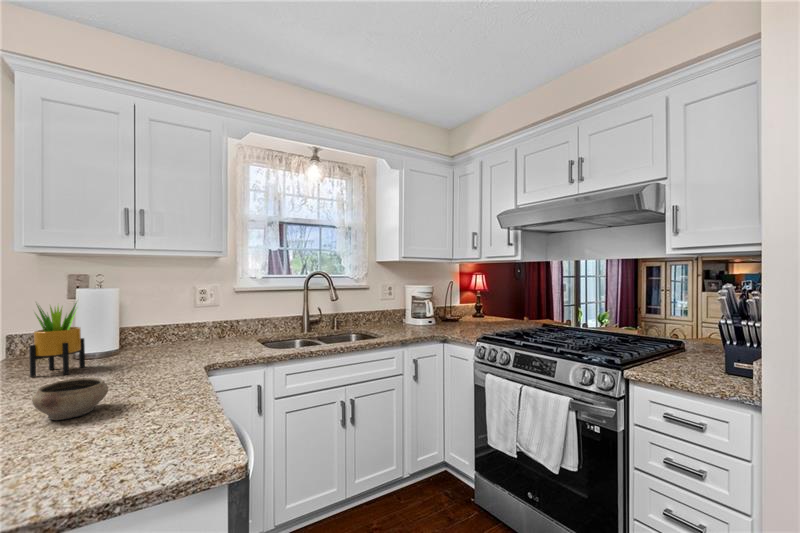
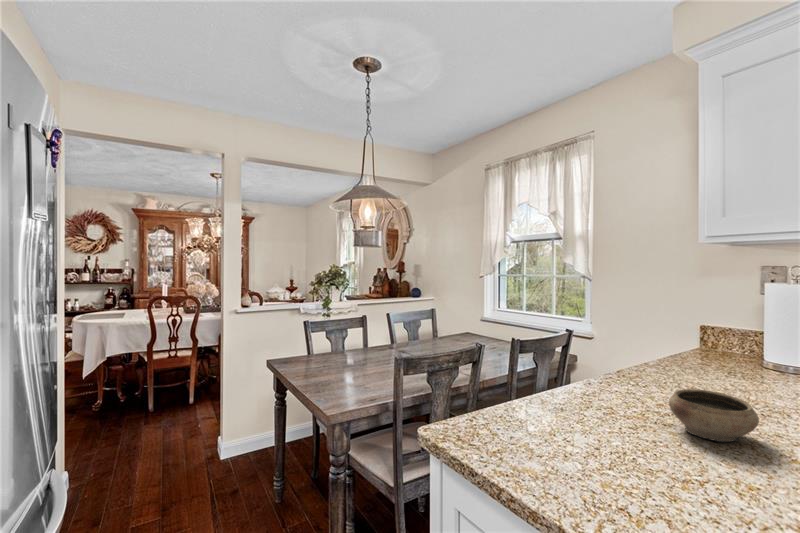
potted plant: present [29,303,85,377] -> none [705,294,768,382]

